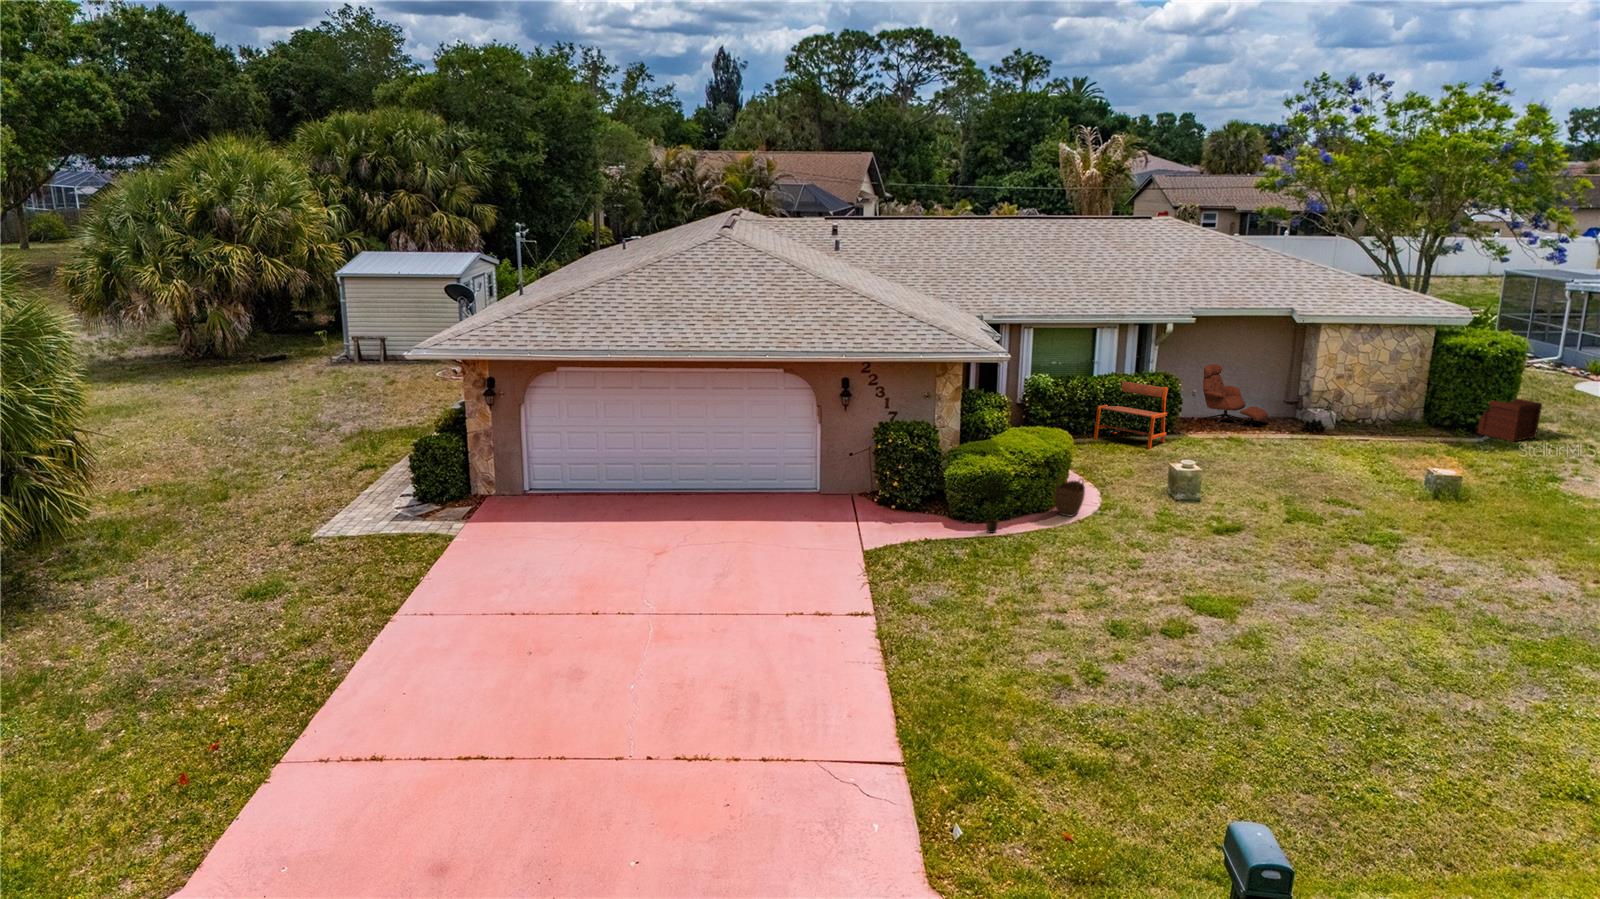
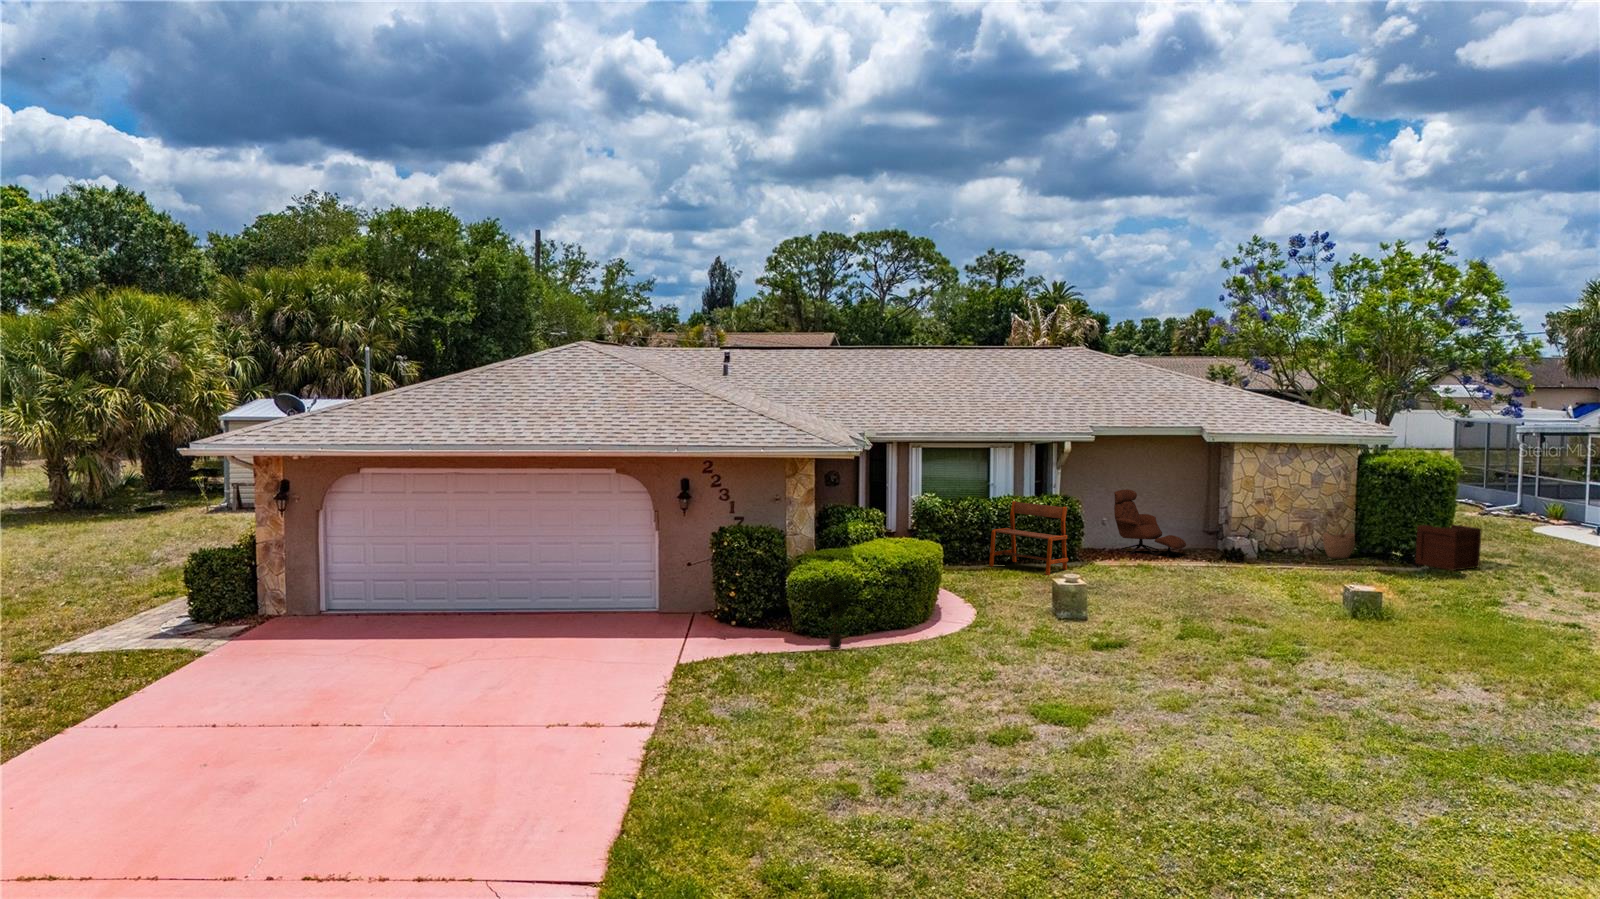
woven basket: present [1054,475,1085,516] -> present [1323,525,1355,558]

